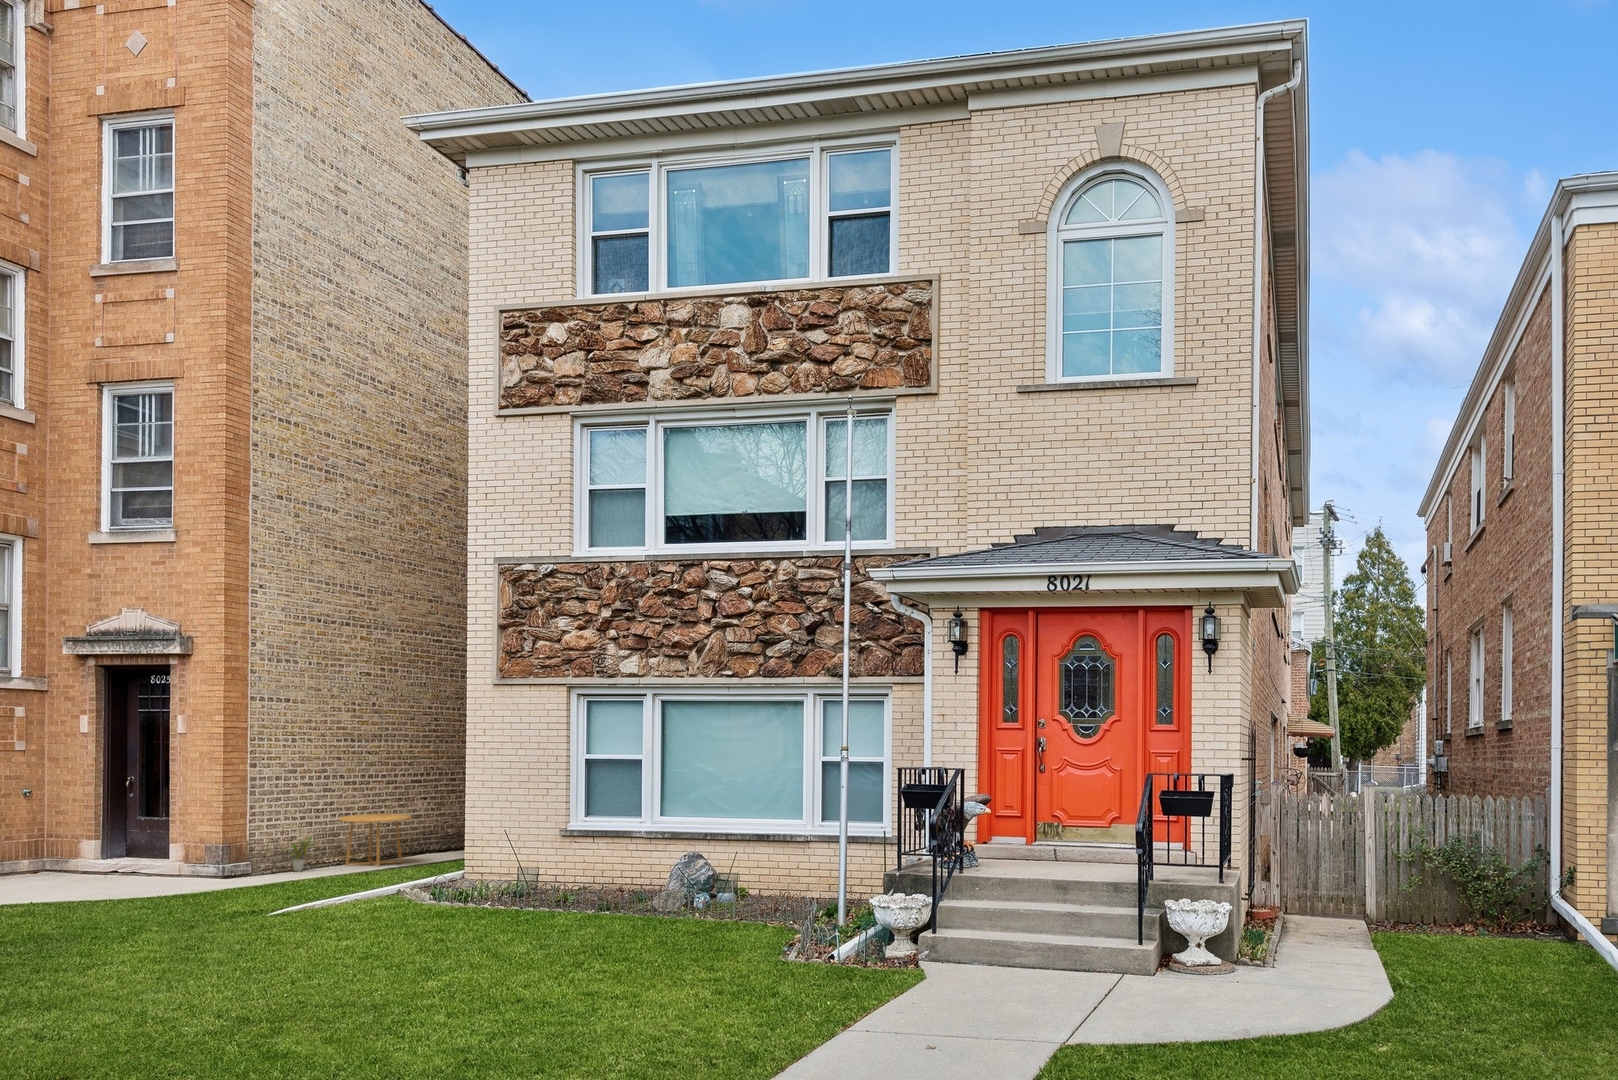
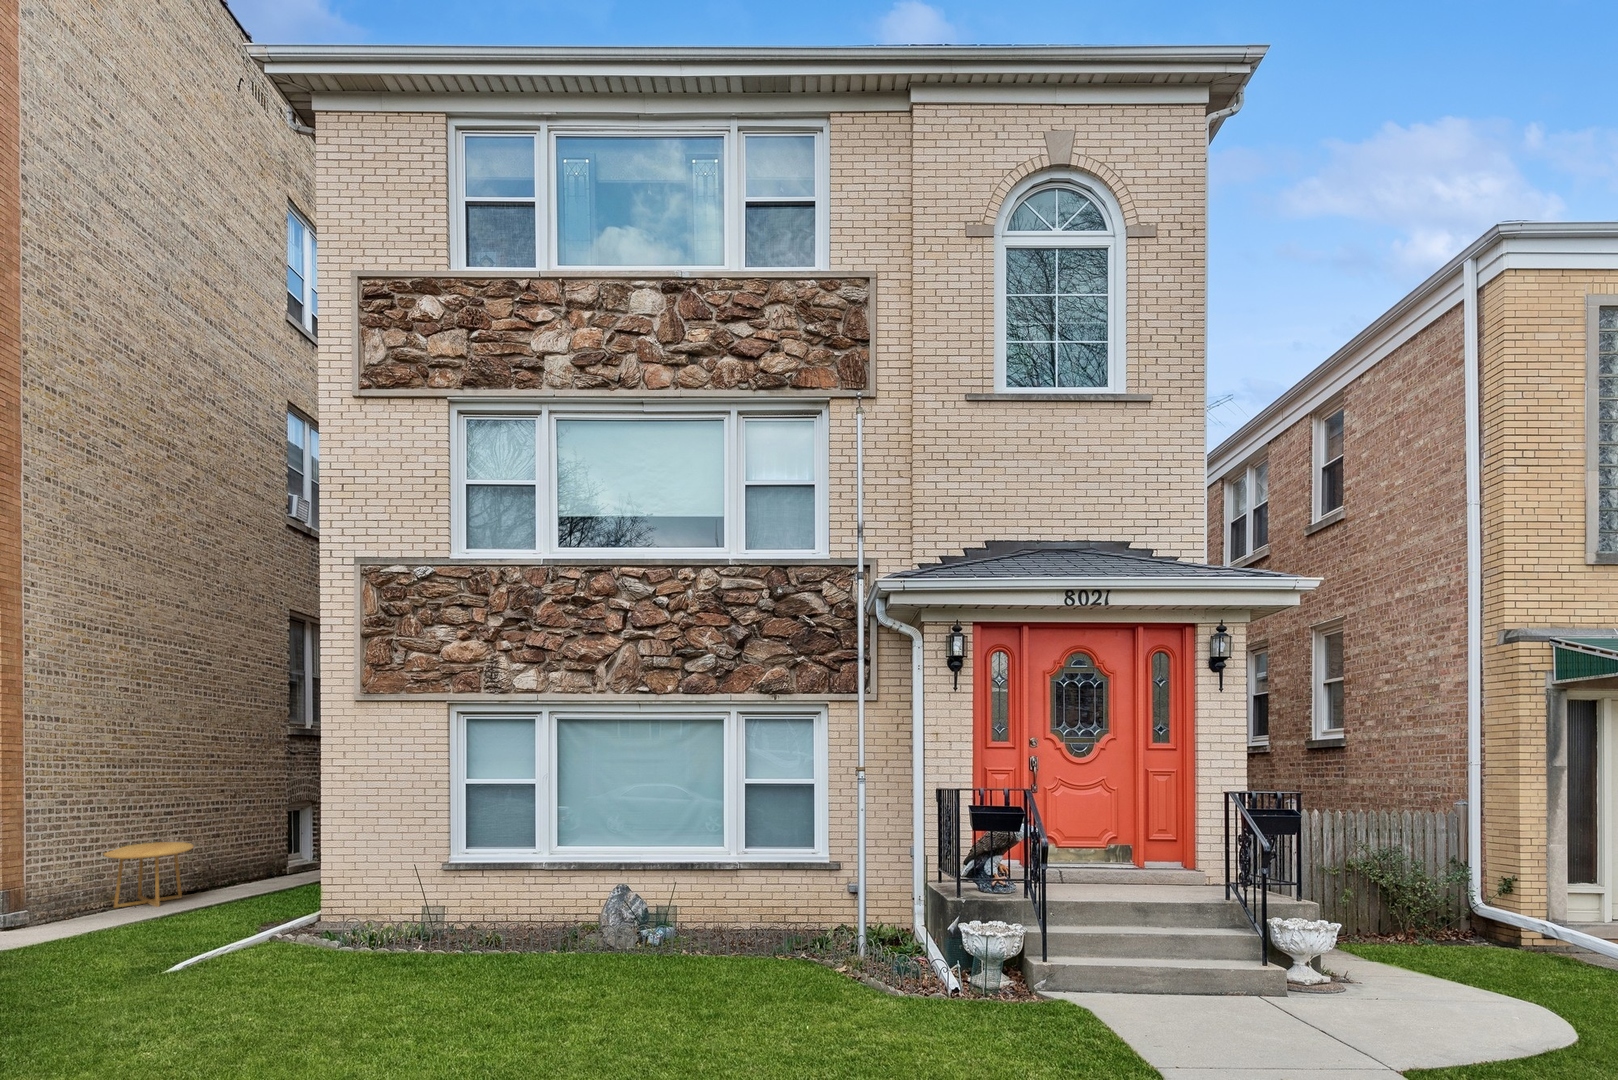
potted plant: present [291,837,312,872] -> none [40,880,85,924]

